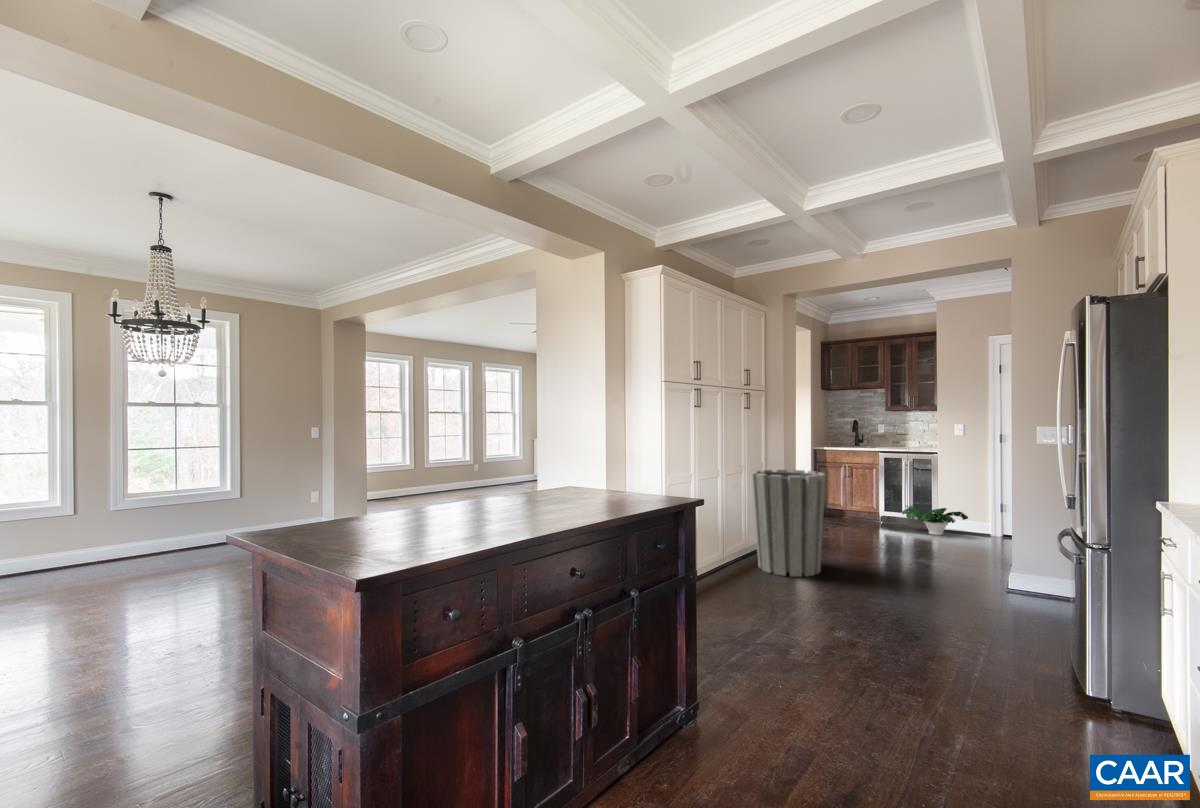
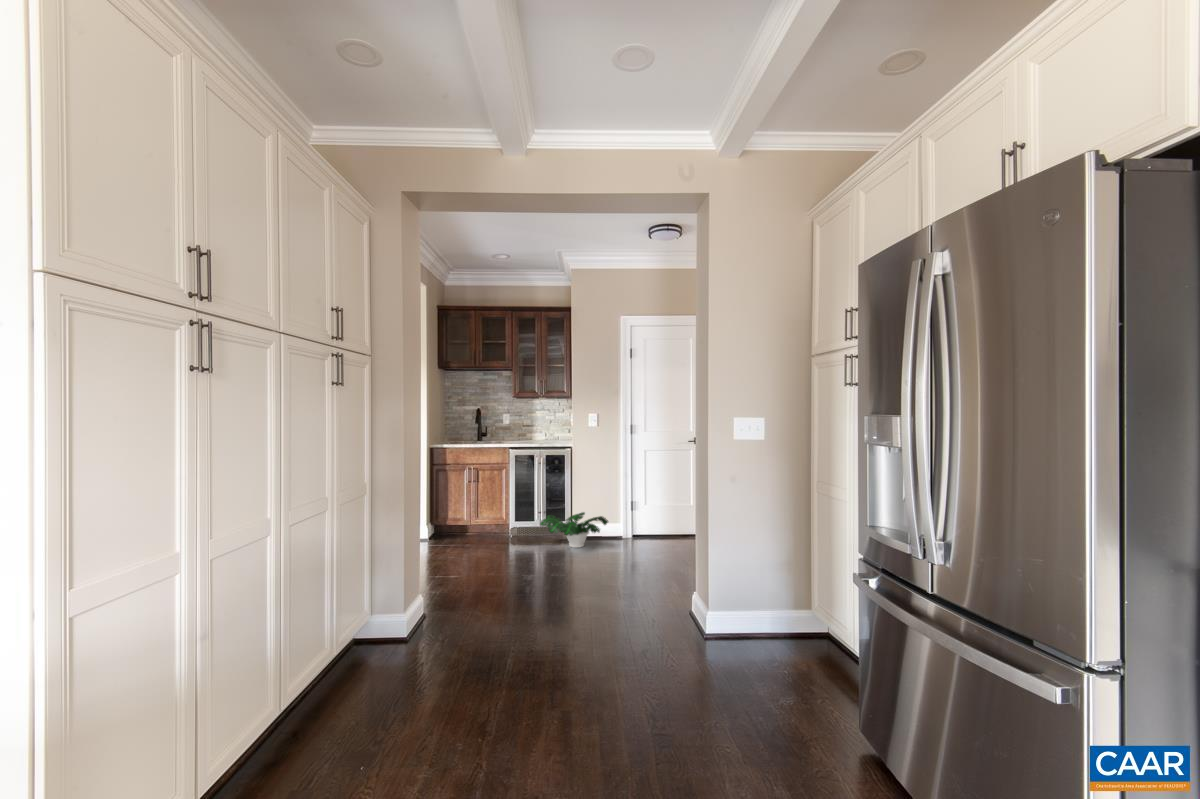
trash can: present [752,470,826,577] -> none [331,504,478,738]

